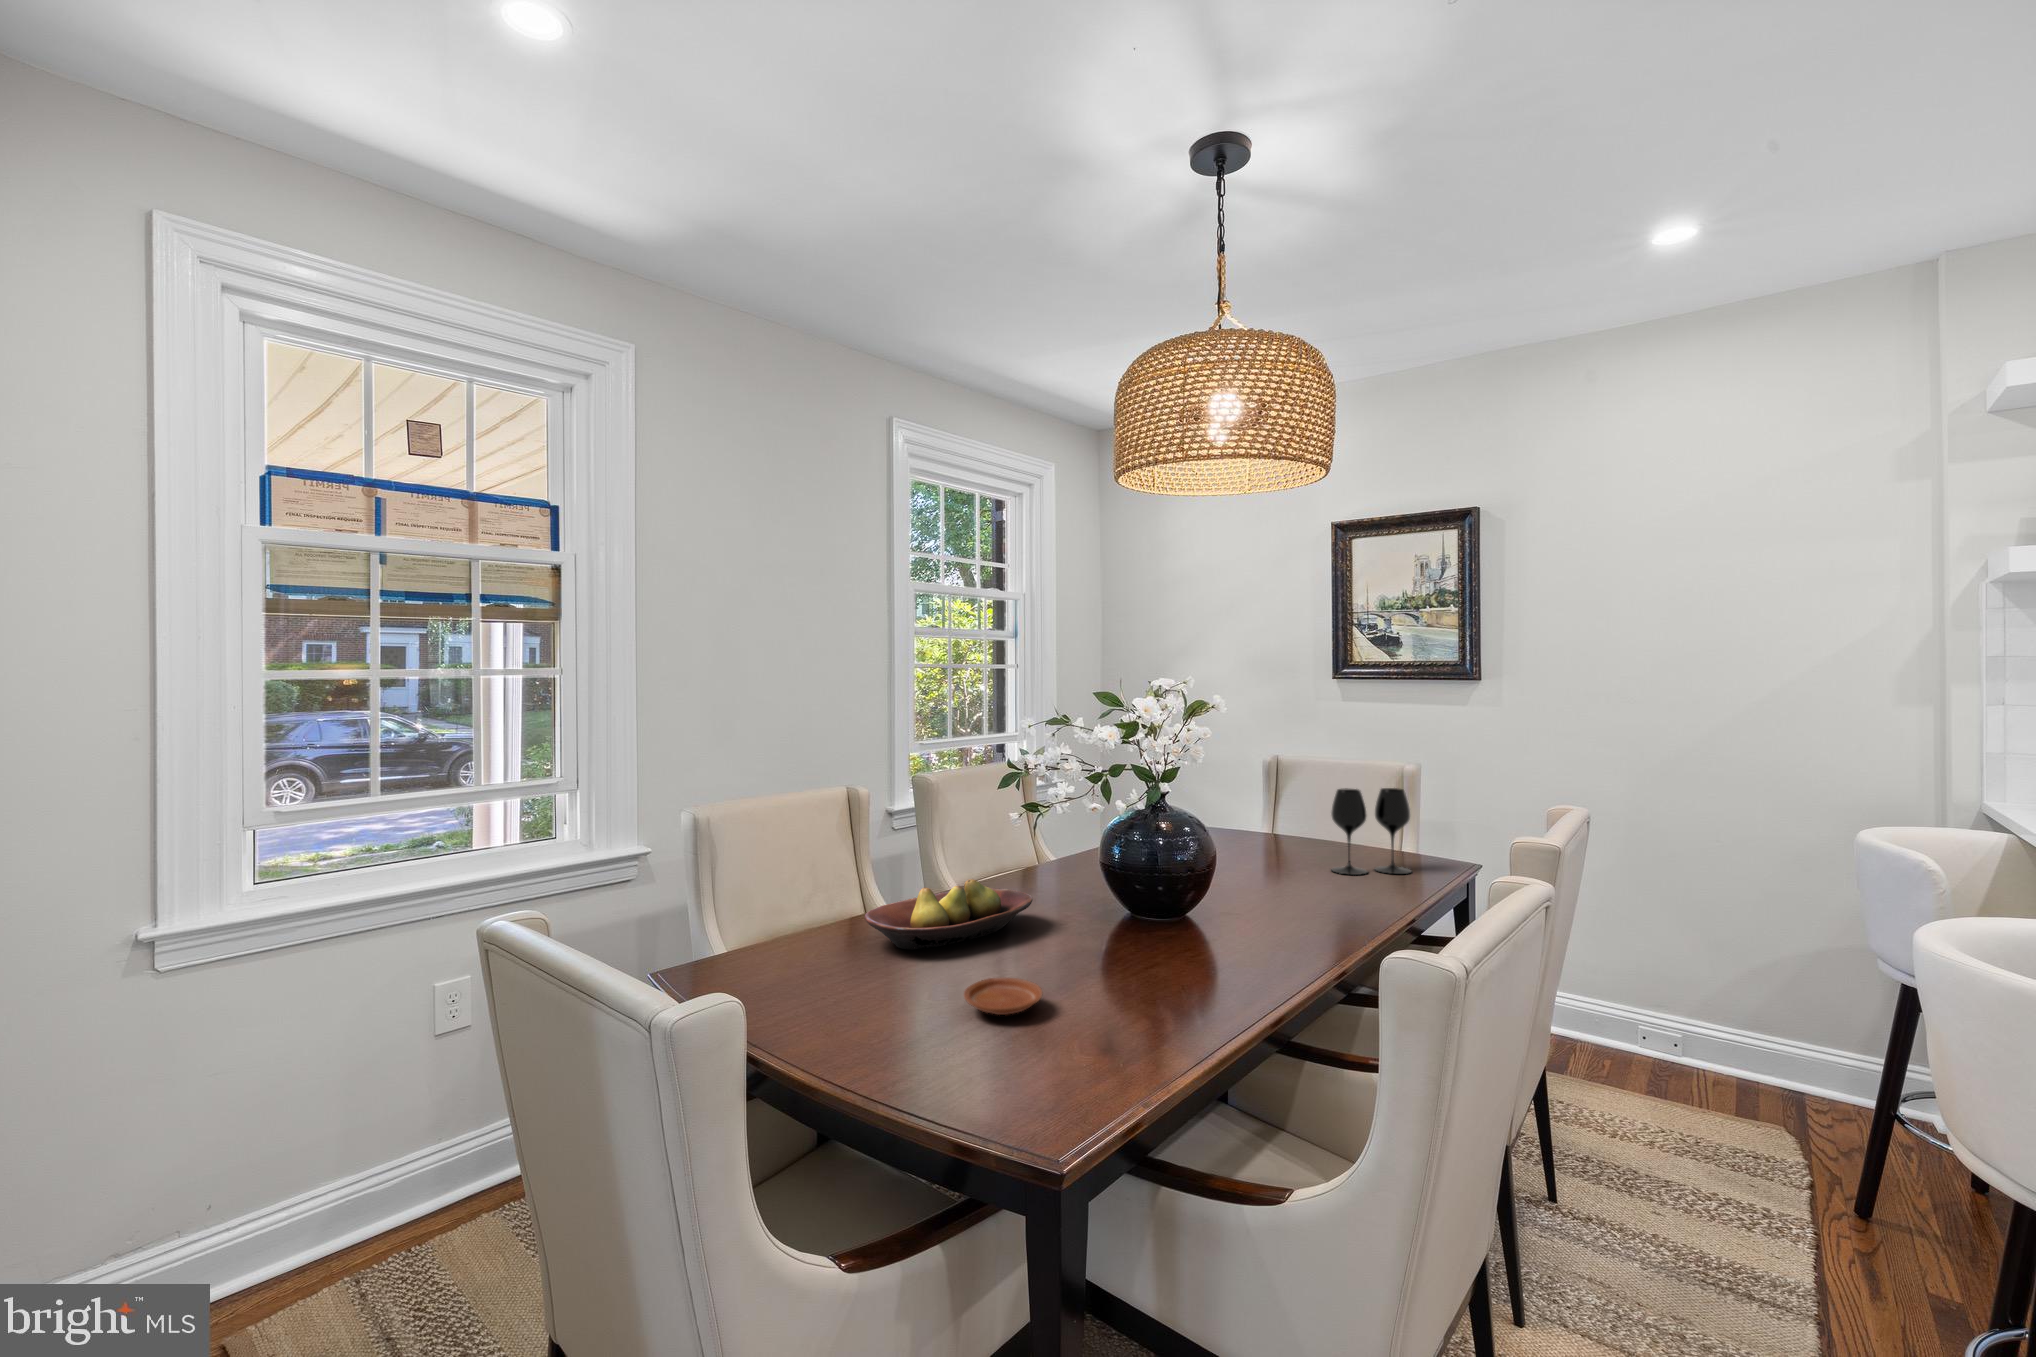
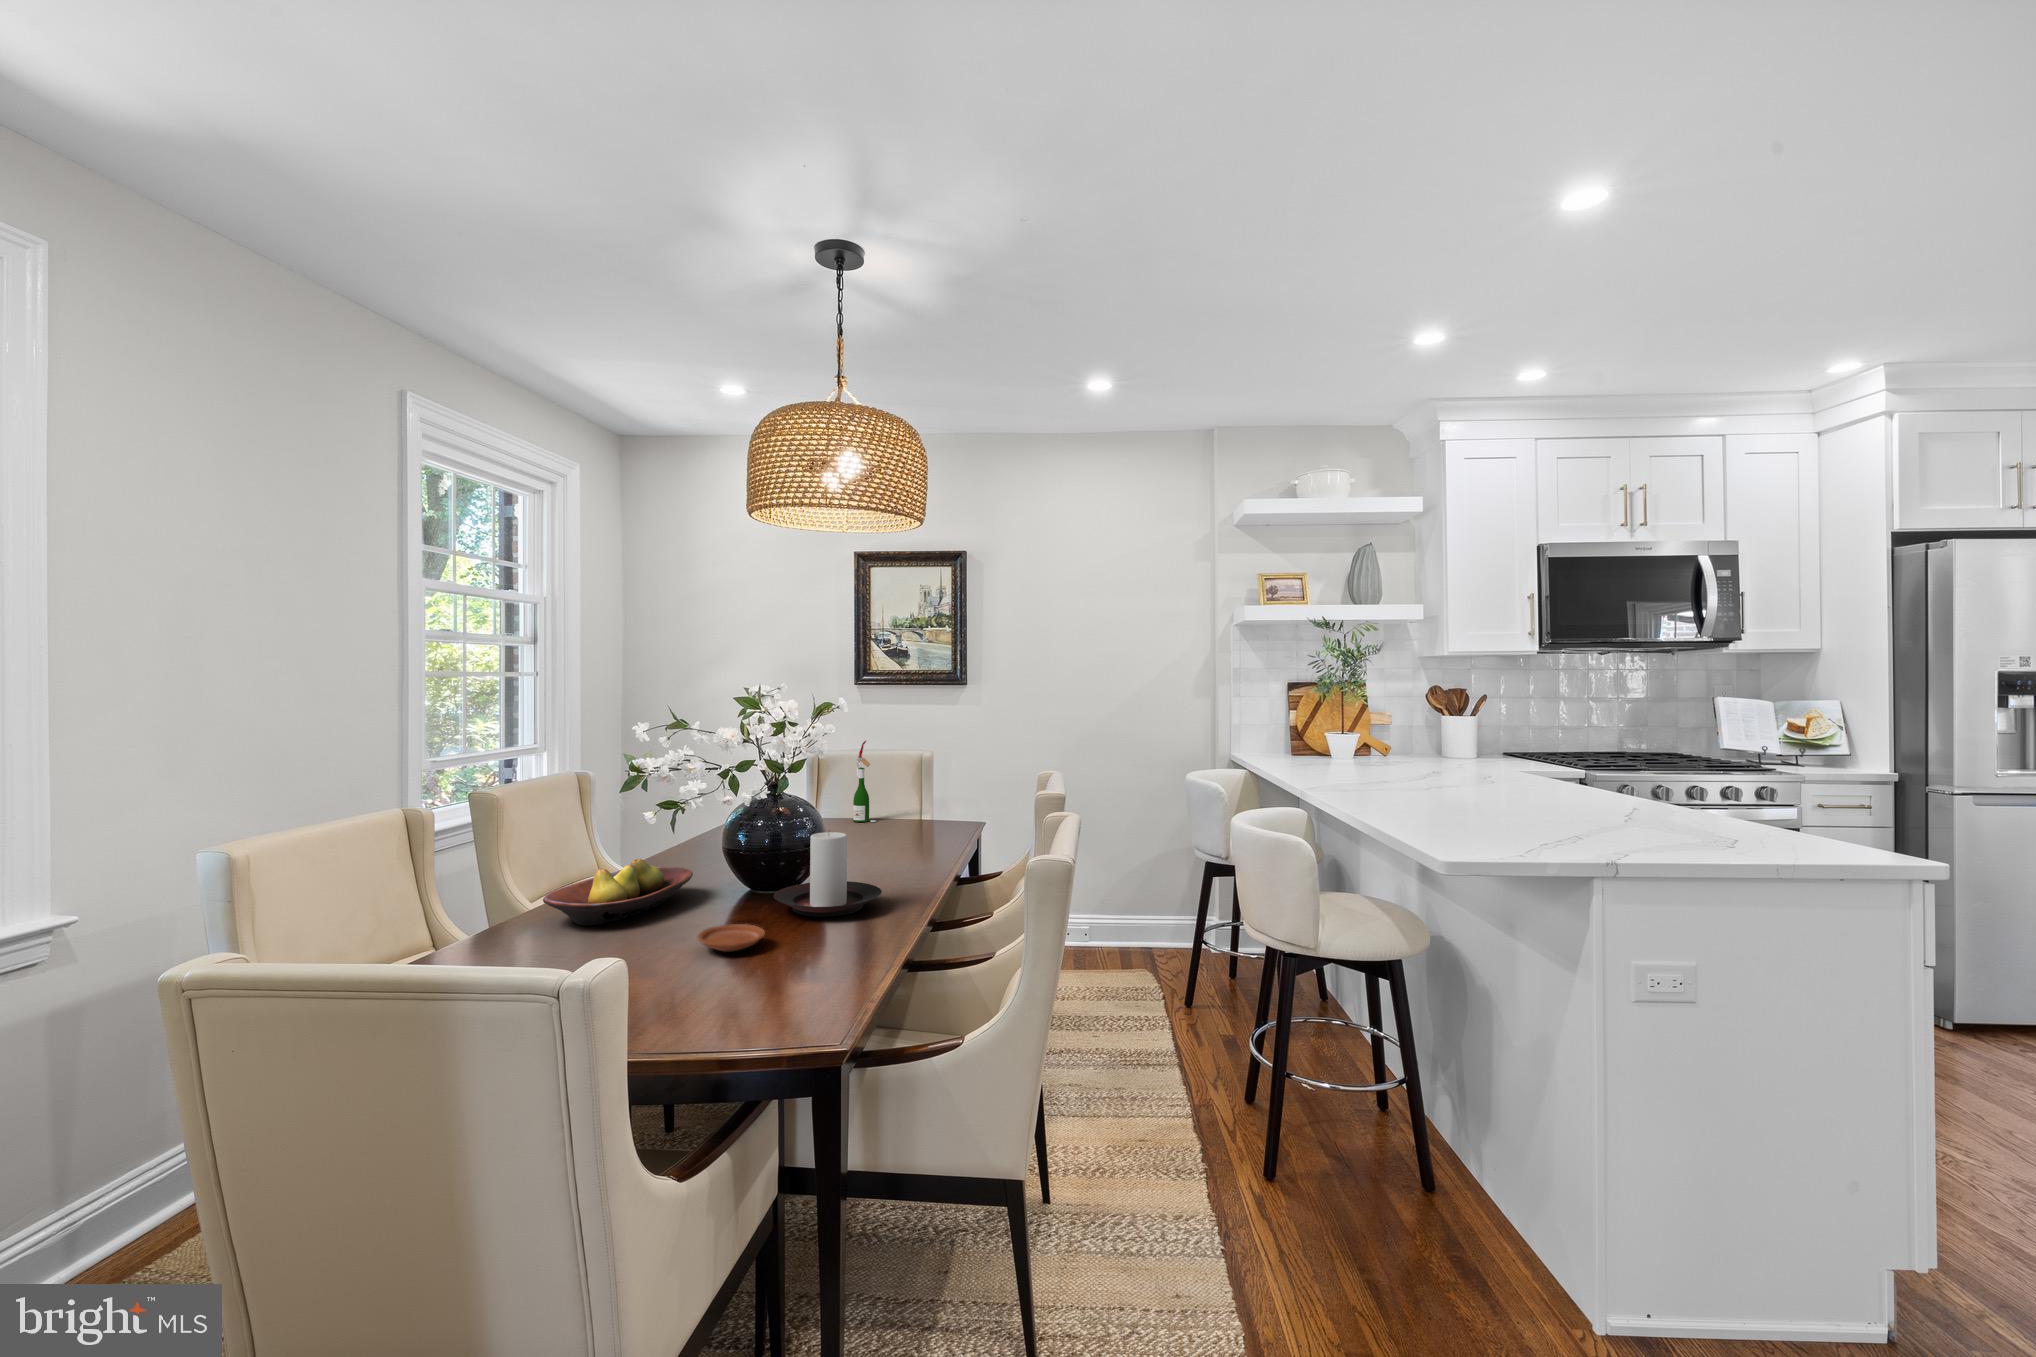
wine bottle: none [1294,751,1322,853] -> present [853,741,876,822]
wine glass: present [1331,788,1411,875] -> none [892,766,948,833]
candle holder: none [1090,871,1228,986] -> present [773,832,882,917]

